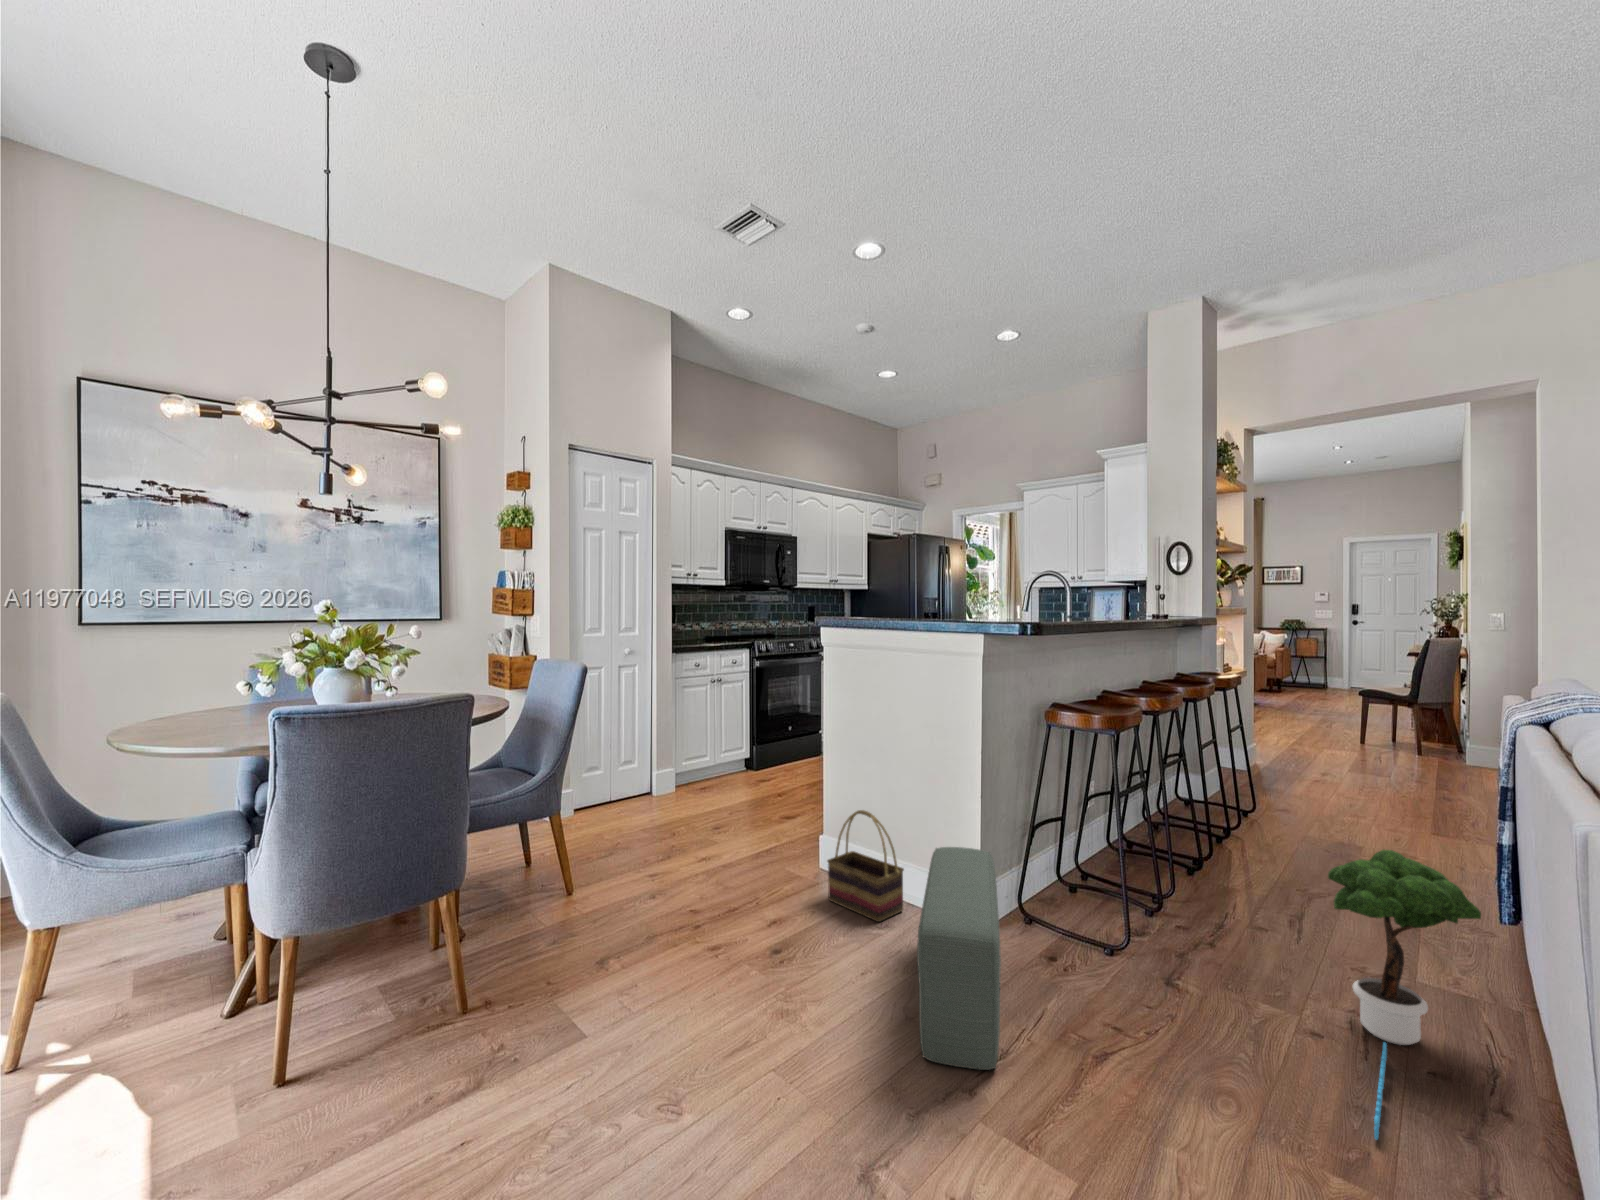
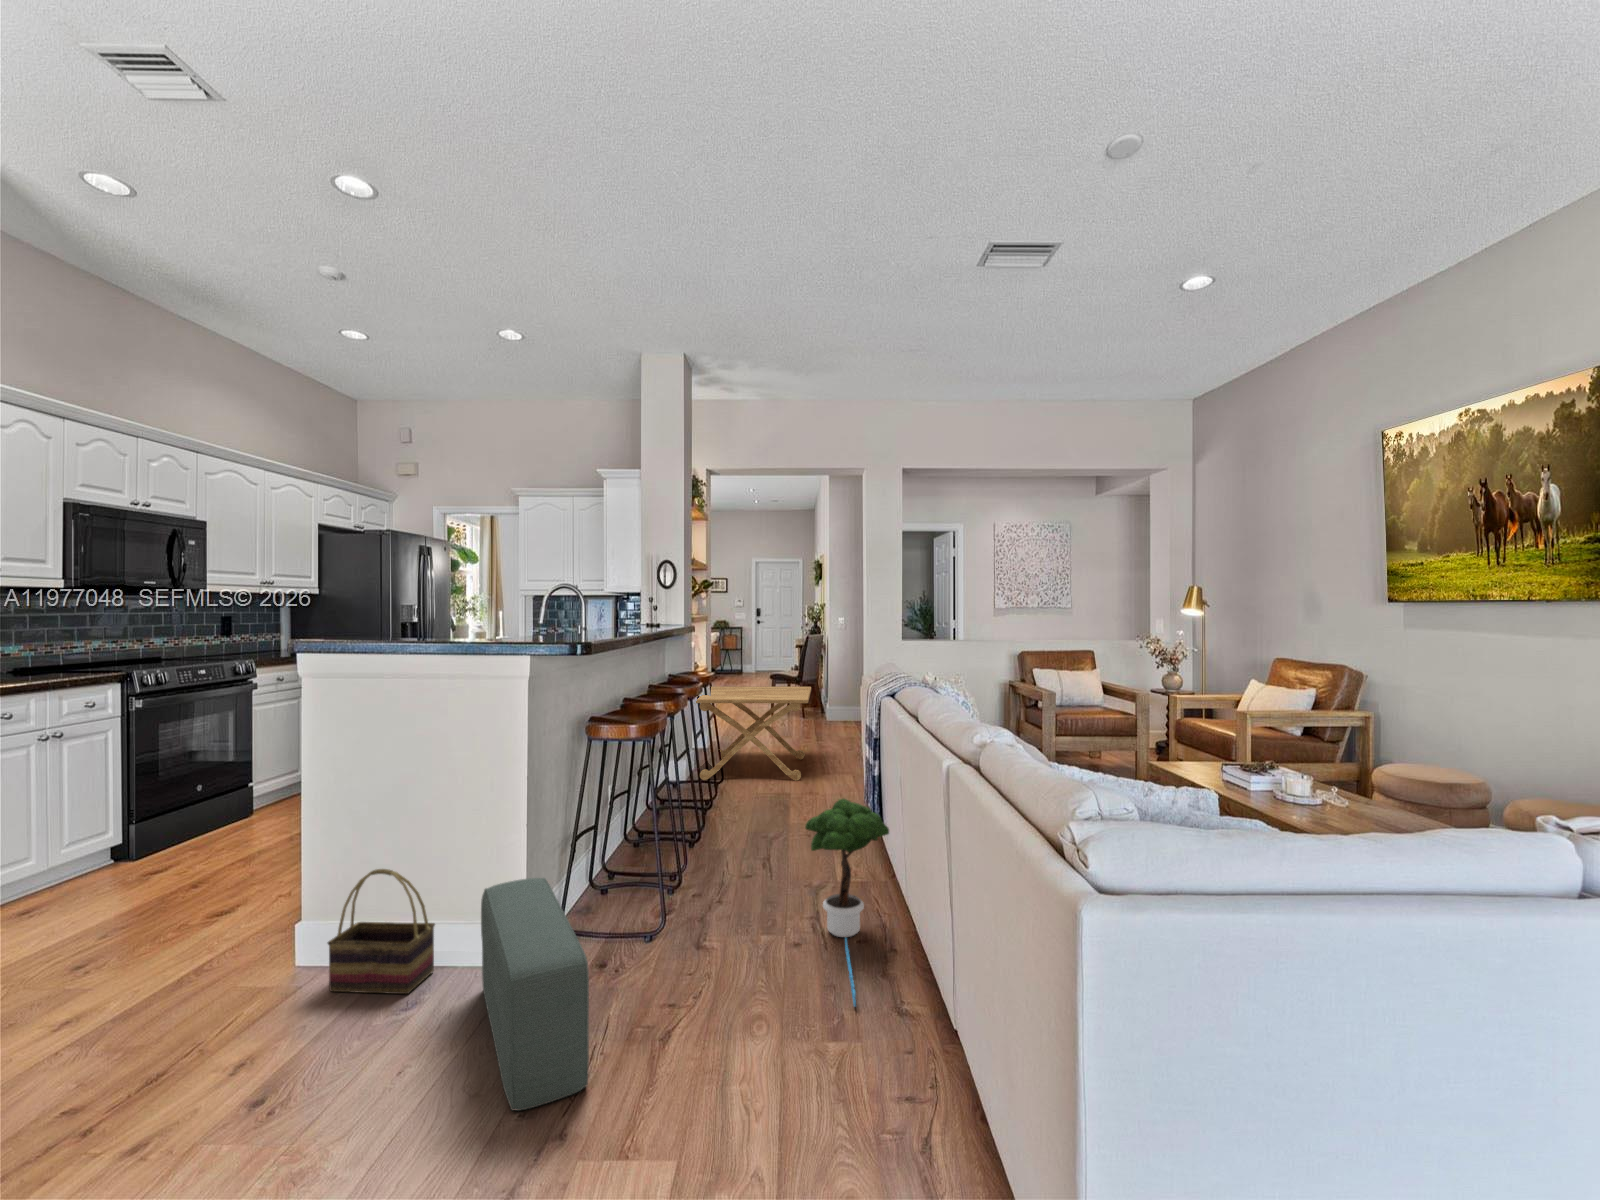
side table: none [1216,692,1405,823] -> present [696,686,811,781]

